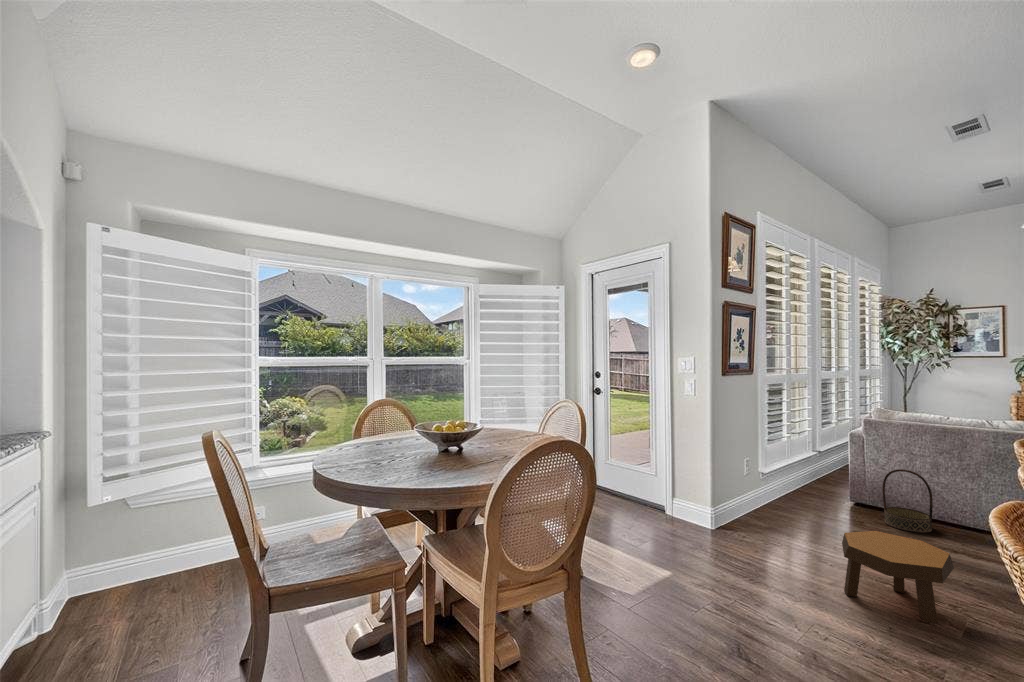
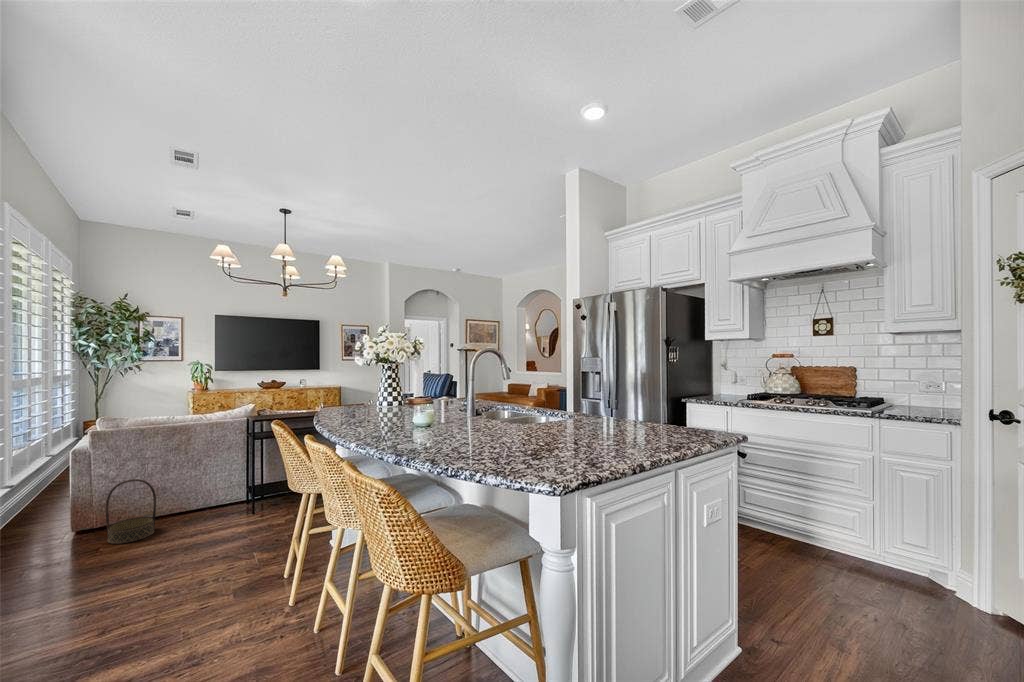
footstool: present [842,531,954,623] -> none [92,543,202,643]

